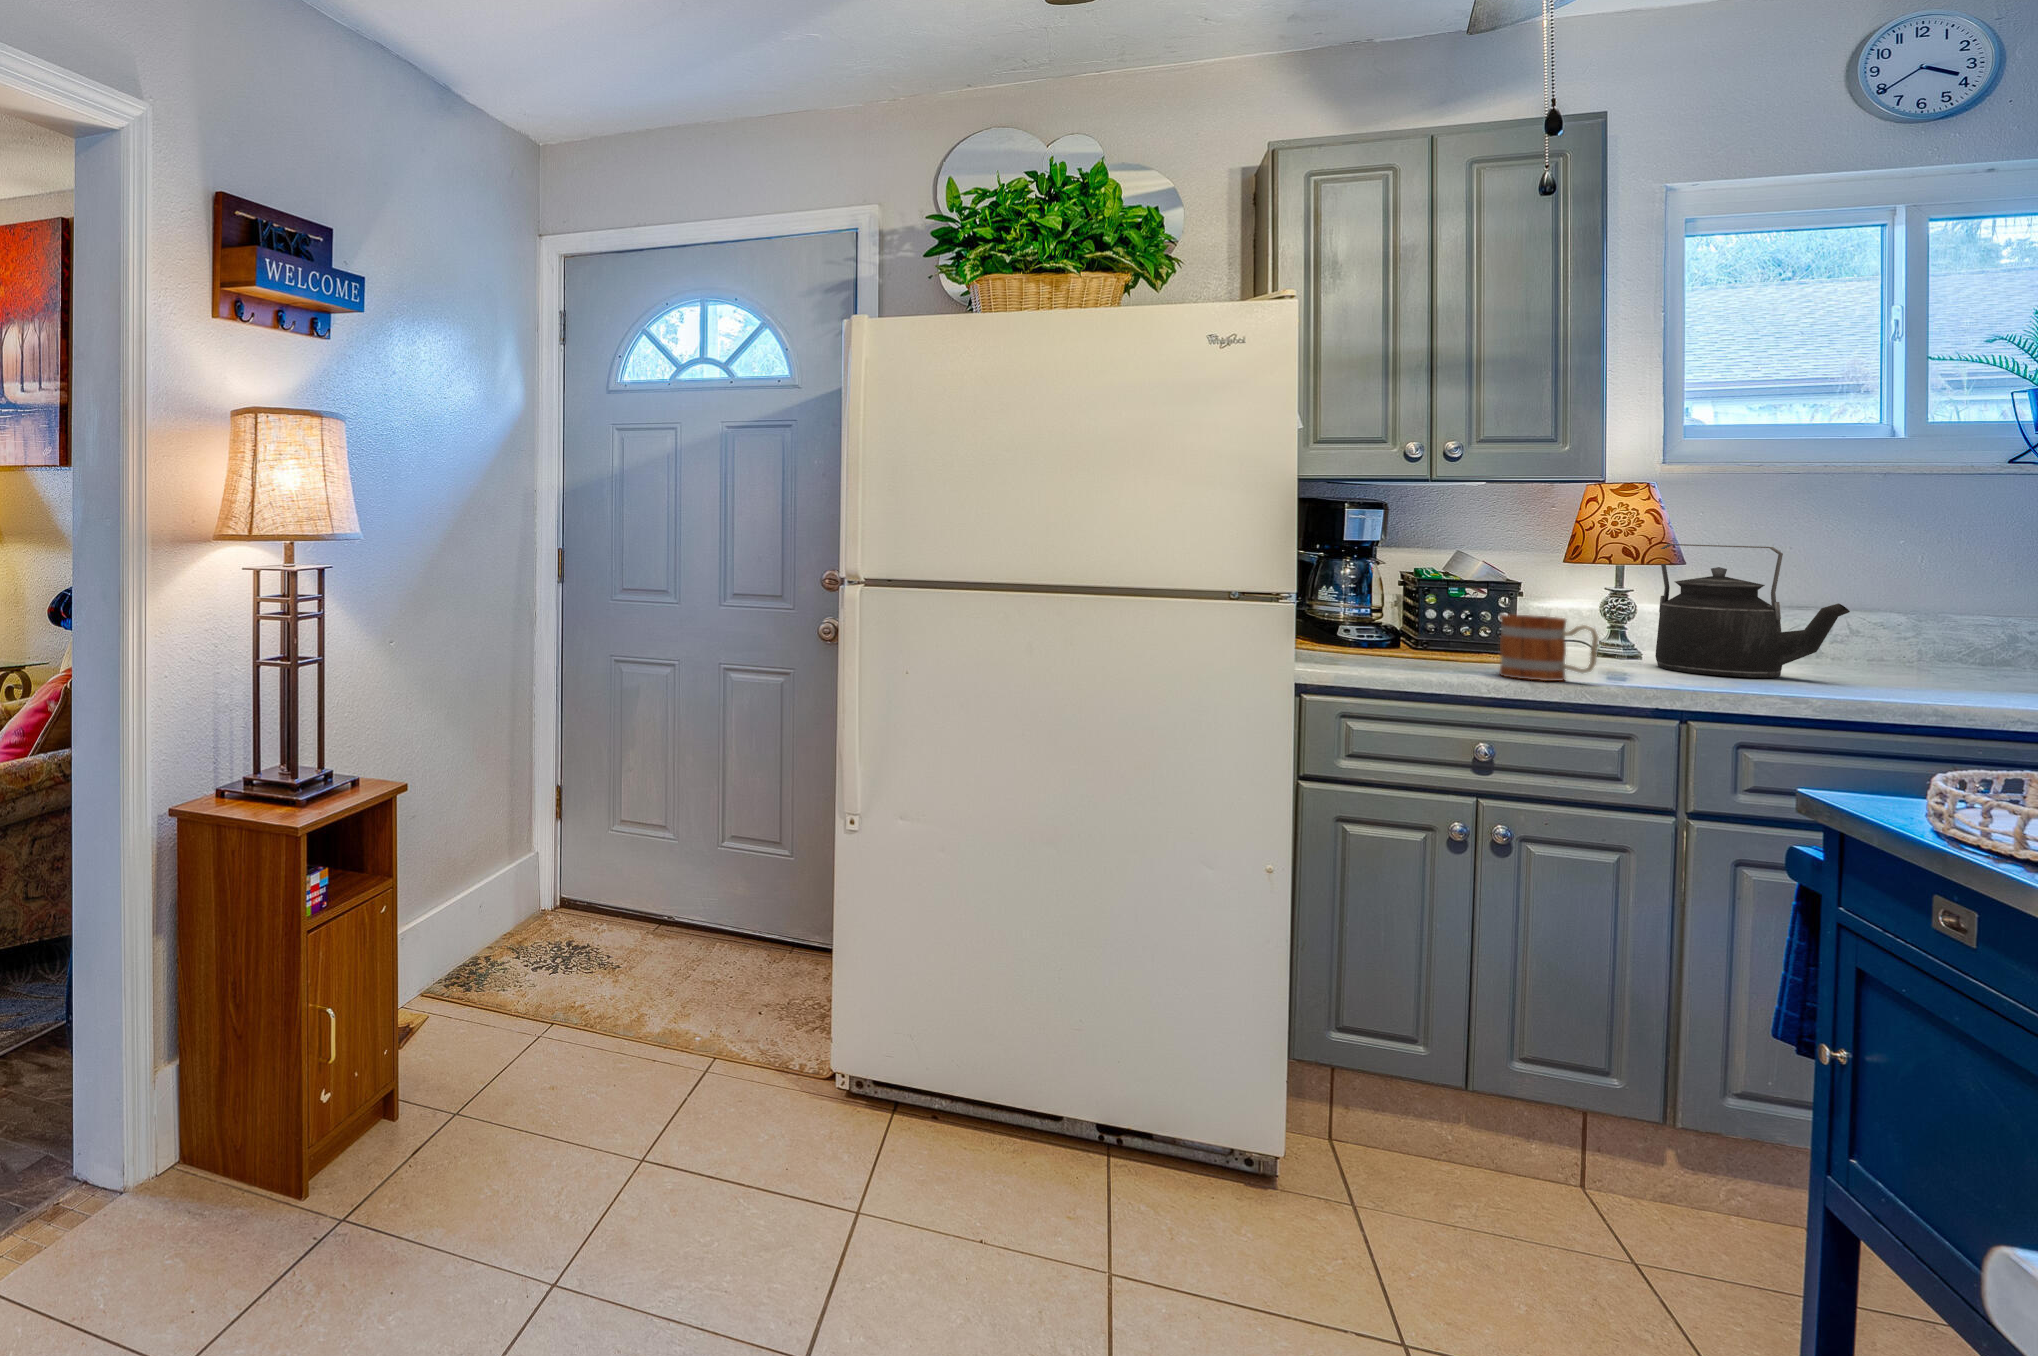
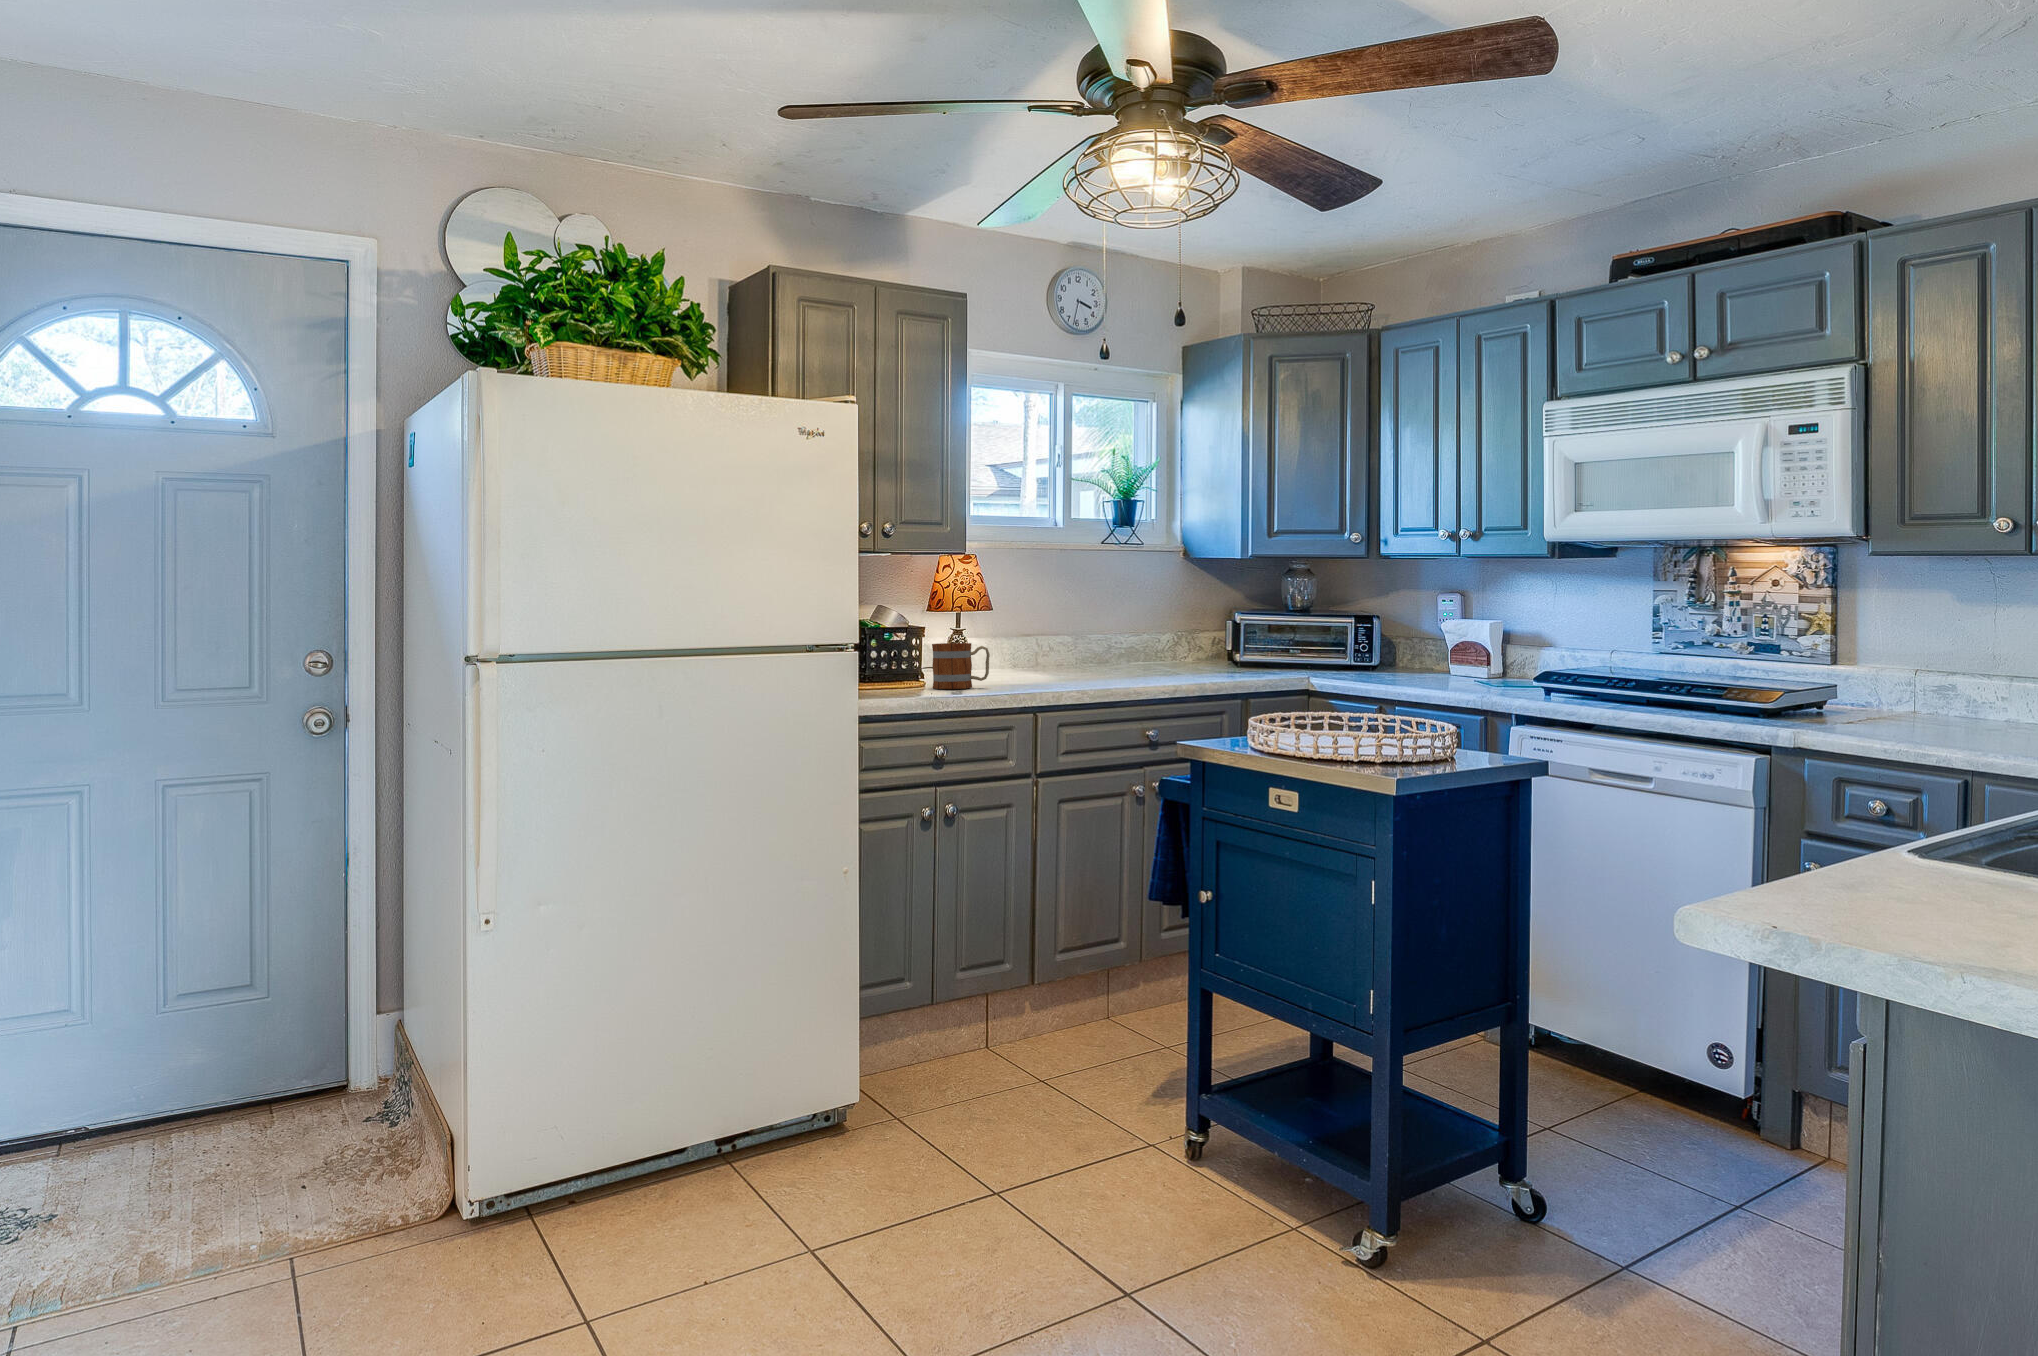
kettle: present [1655,544,1850,677] -> none [981,591,1073,679]

